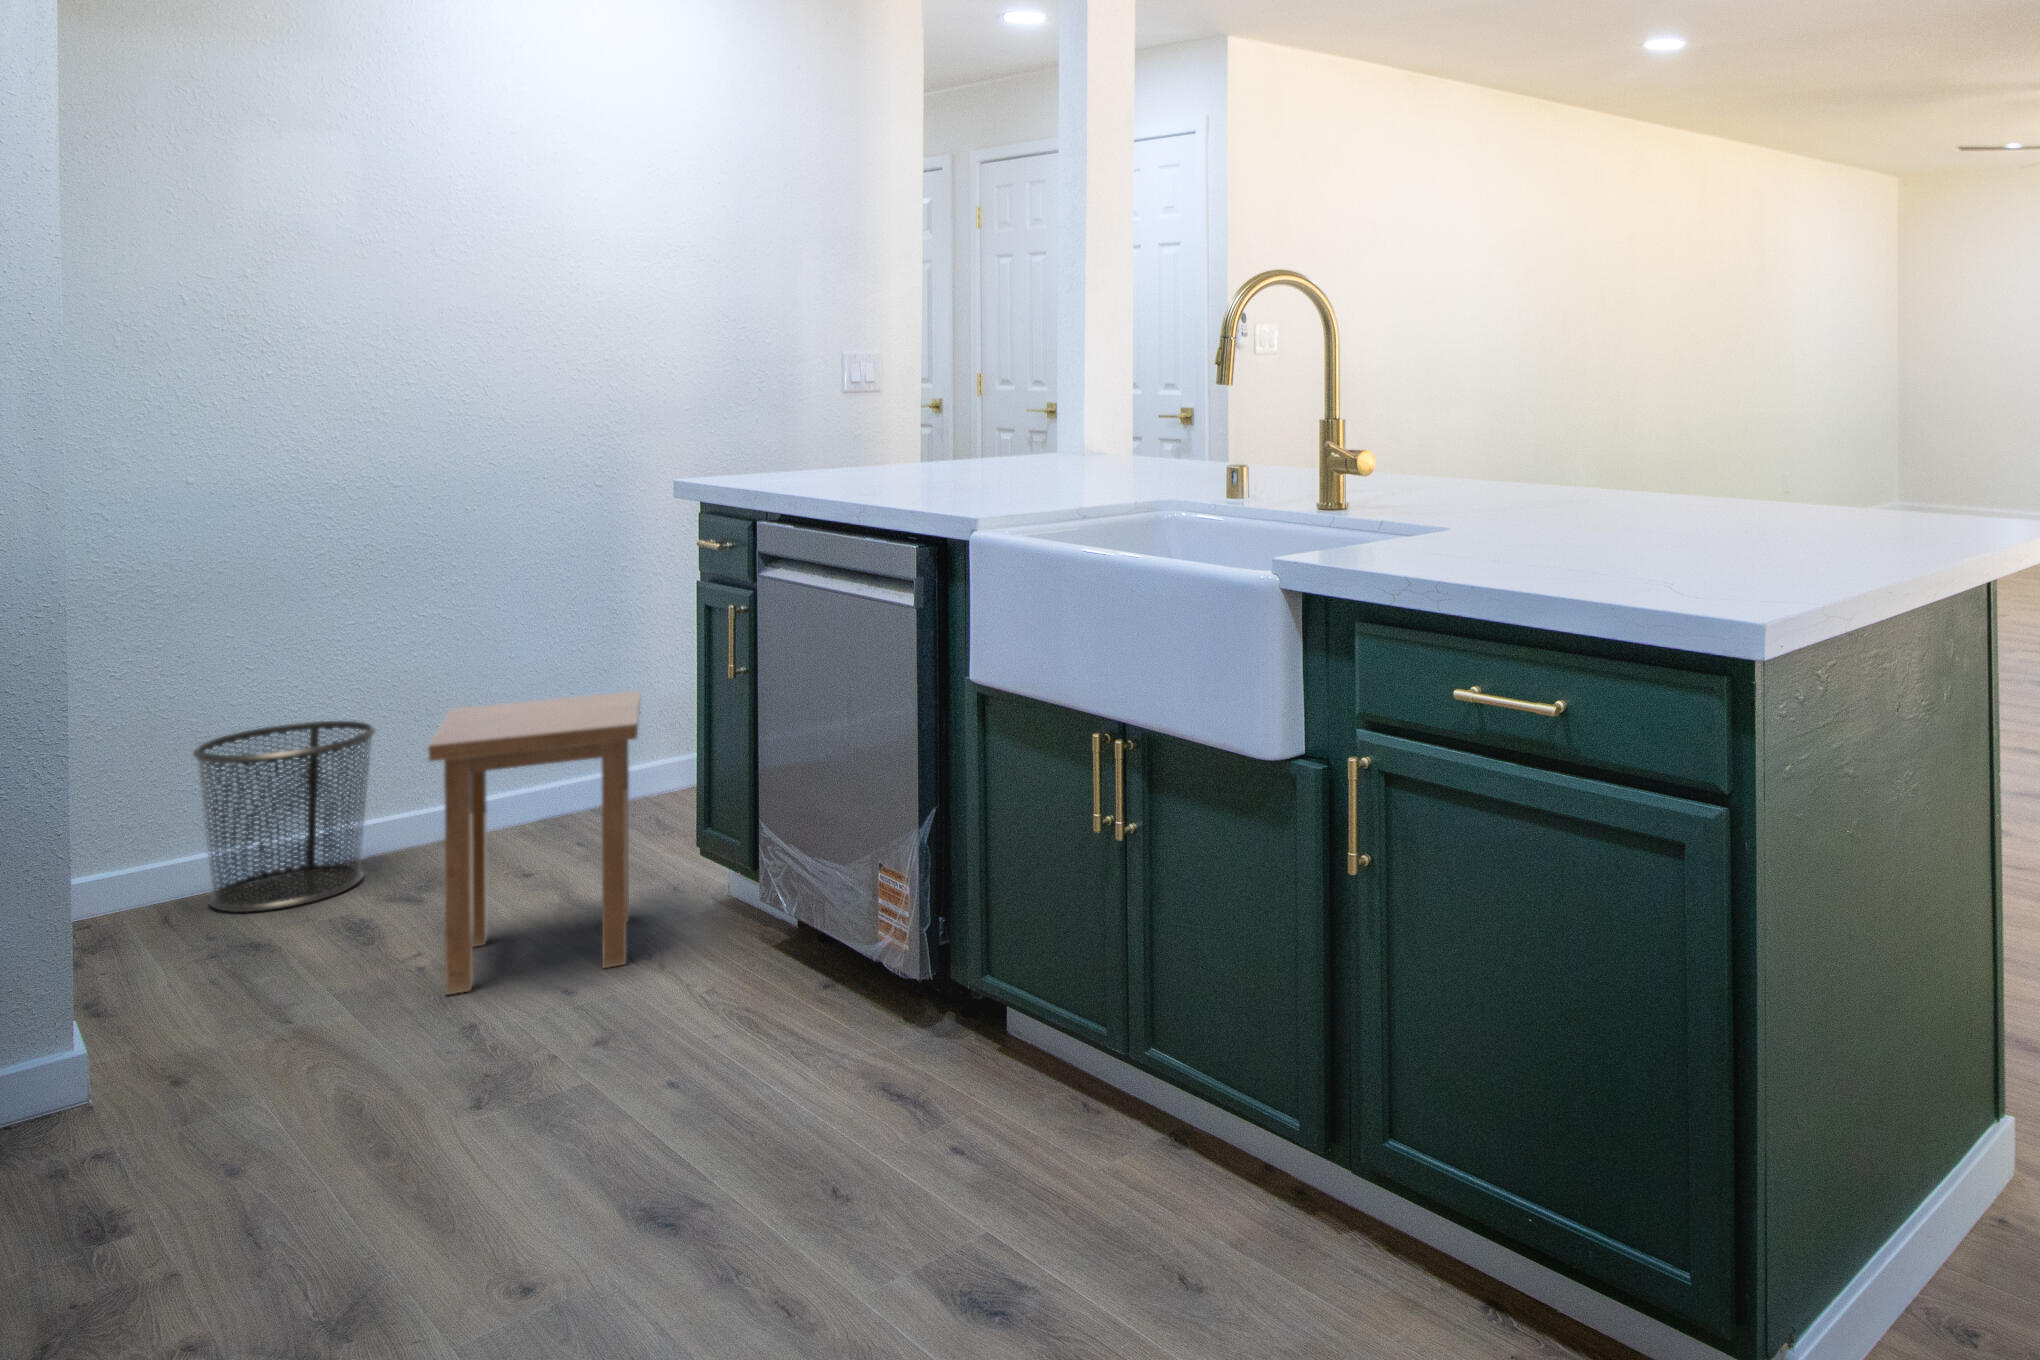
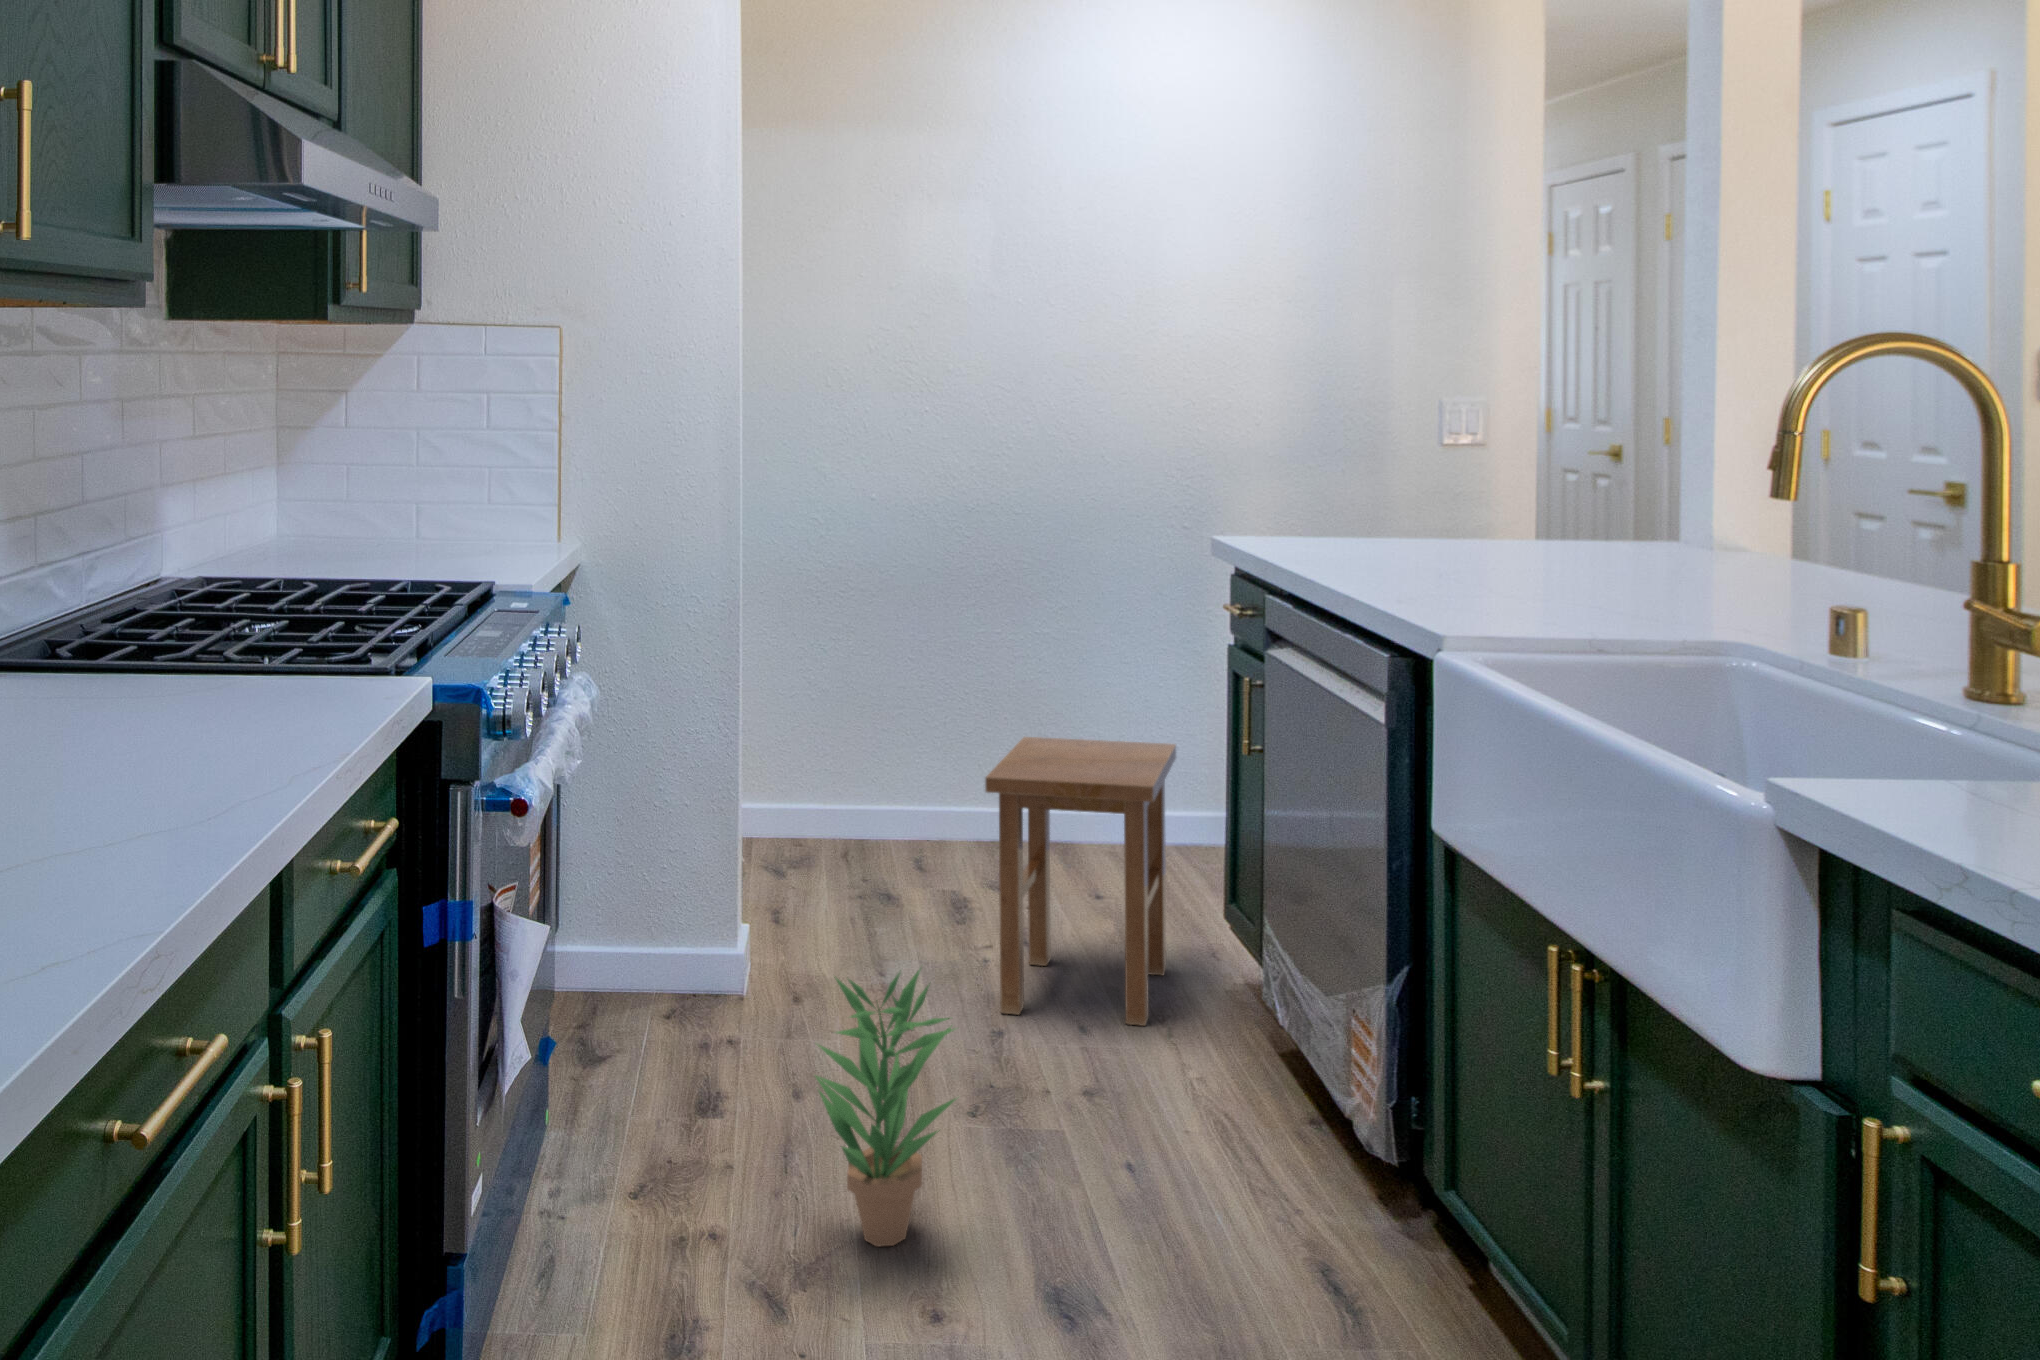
waste bin: present [193,721,376,912] -> none [873,718,997,882]
potted plant: none [288,906,492,1214] -> present [815,969,956,1247]

